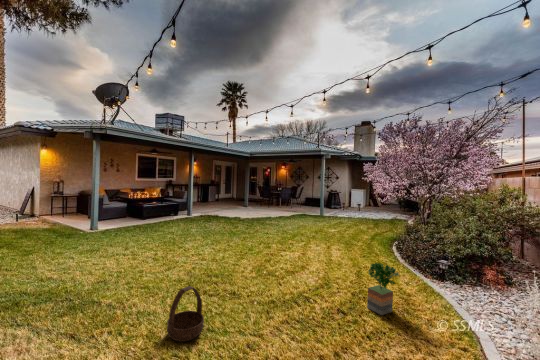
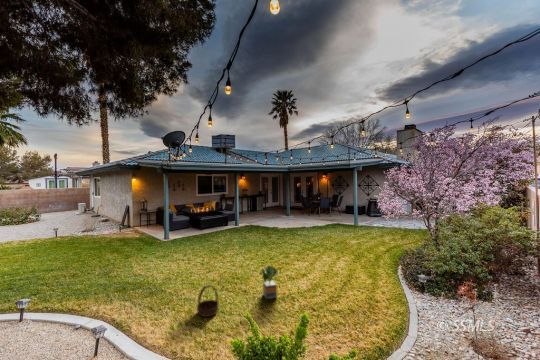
potted tree: present [367,263,399,315] -> present [260,266,278,299]

